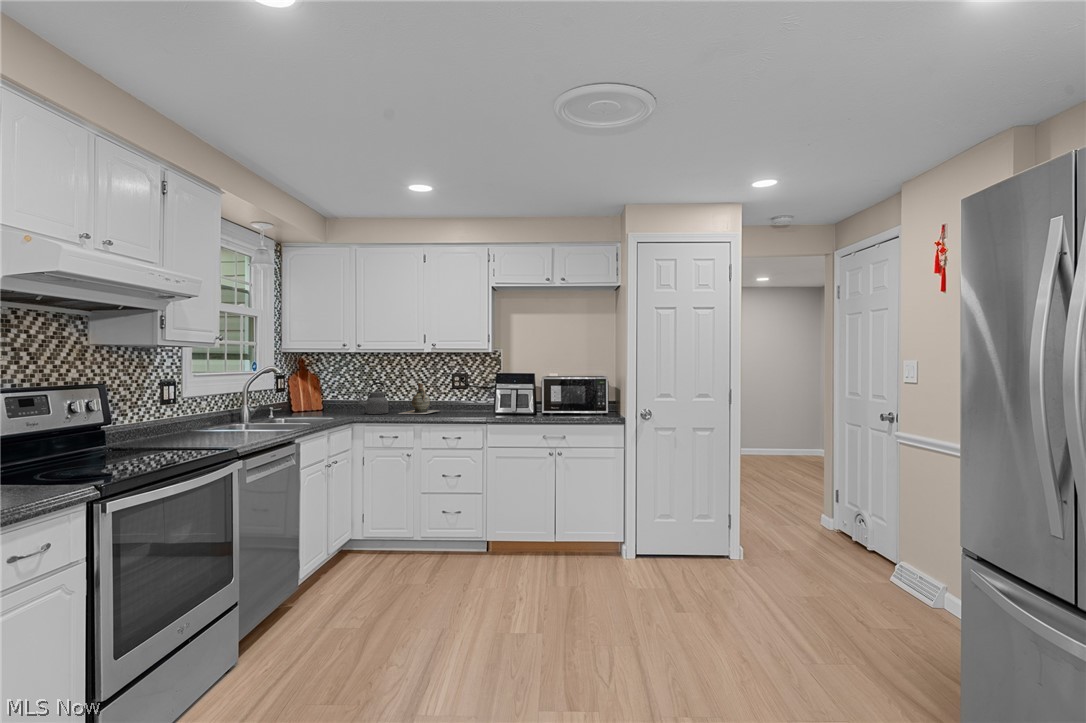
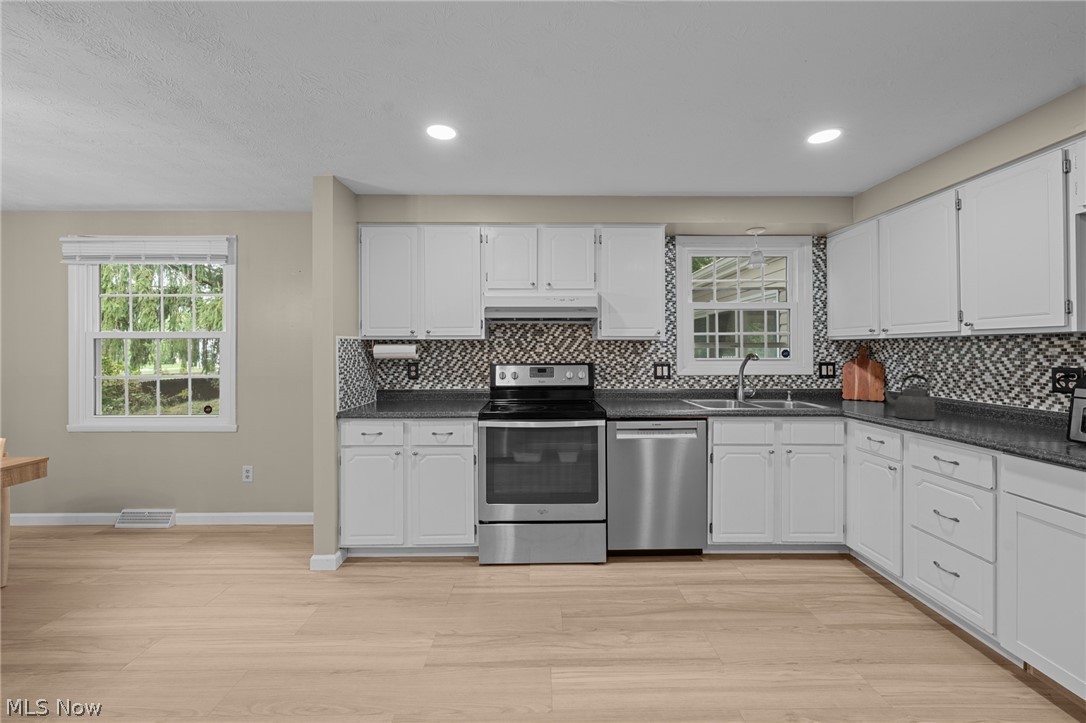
ceramic jug: present [400,383,439,414] -> none [937,380,1023,431]

